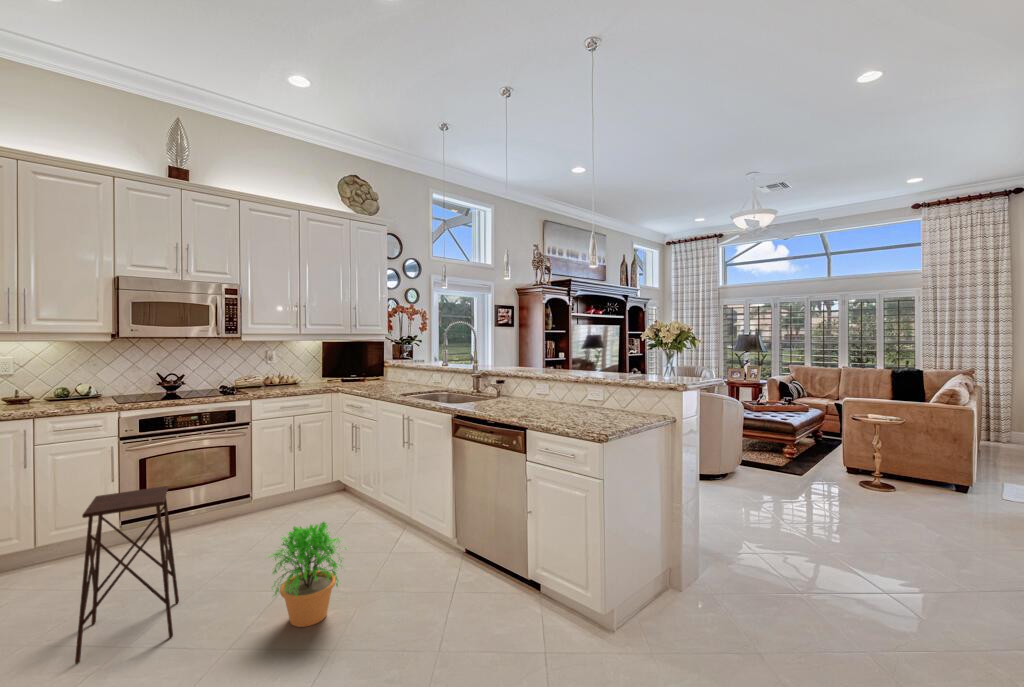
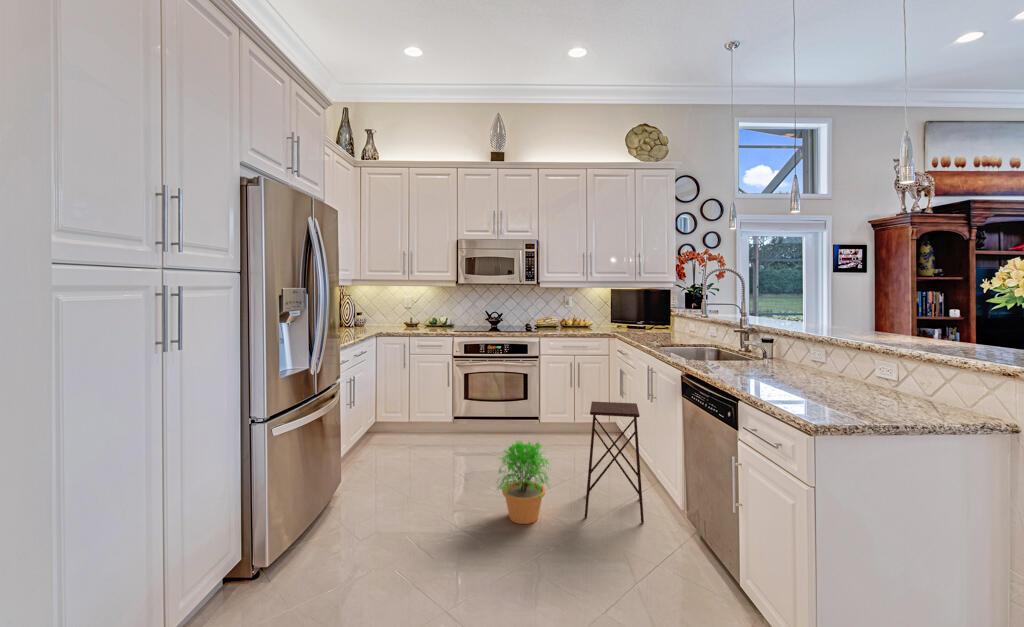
side table: present [75,486,179,664] -> present [585,401,644,523]

